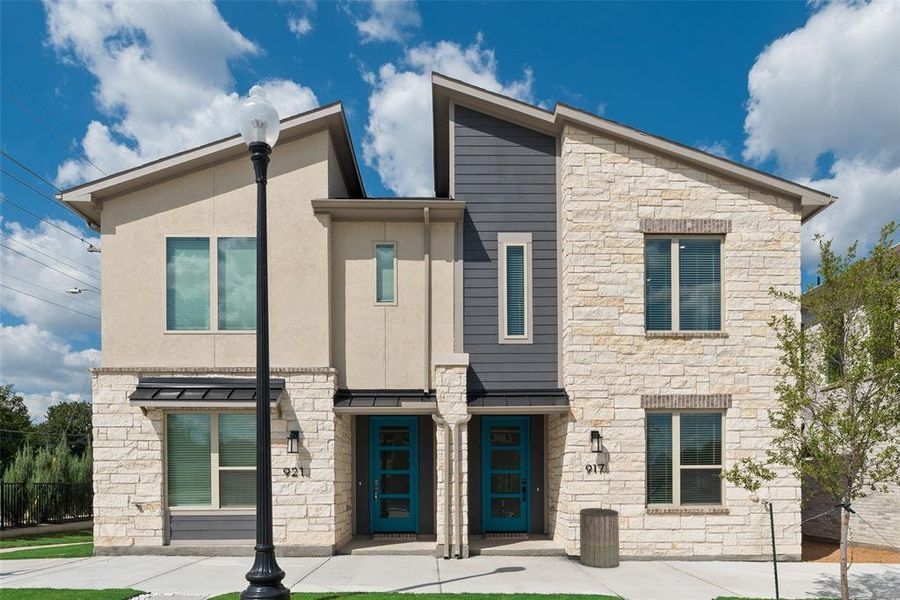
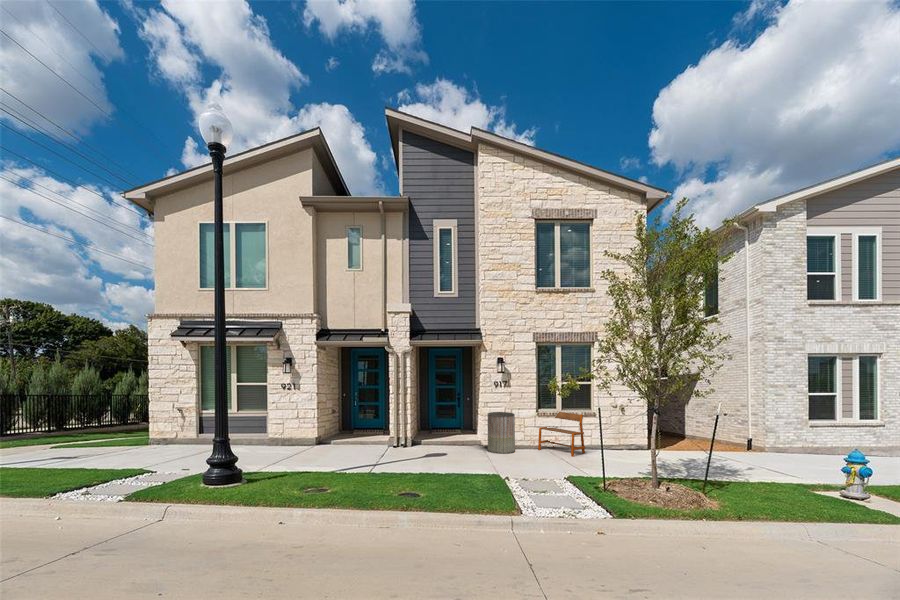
bench: none [650,506,718,573] -> present [538,412,585,457]

